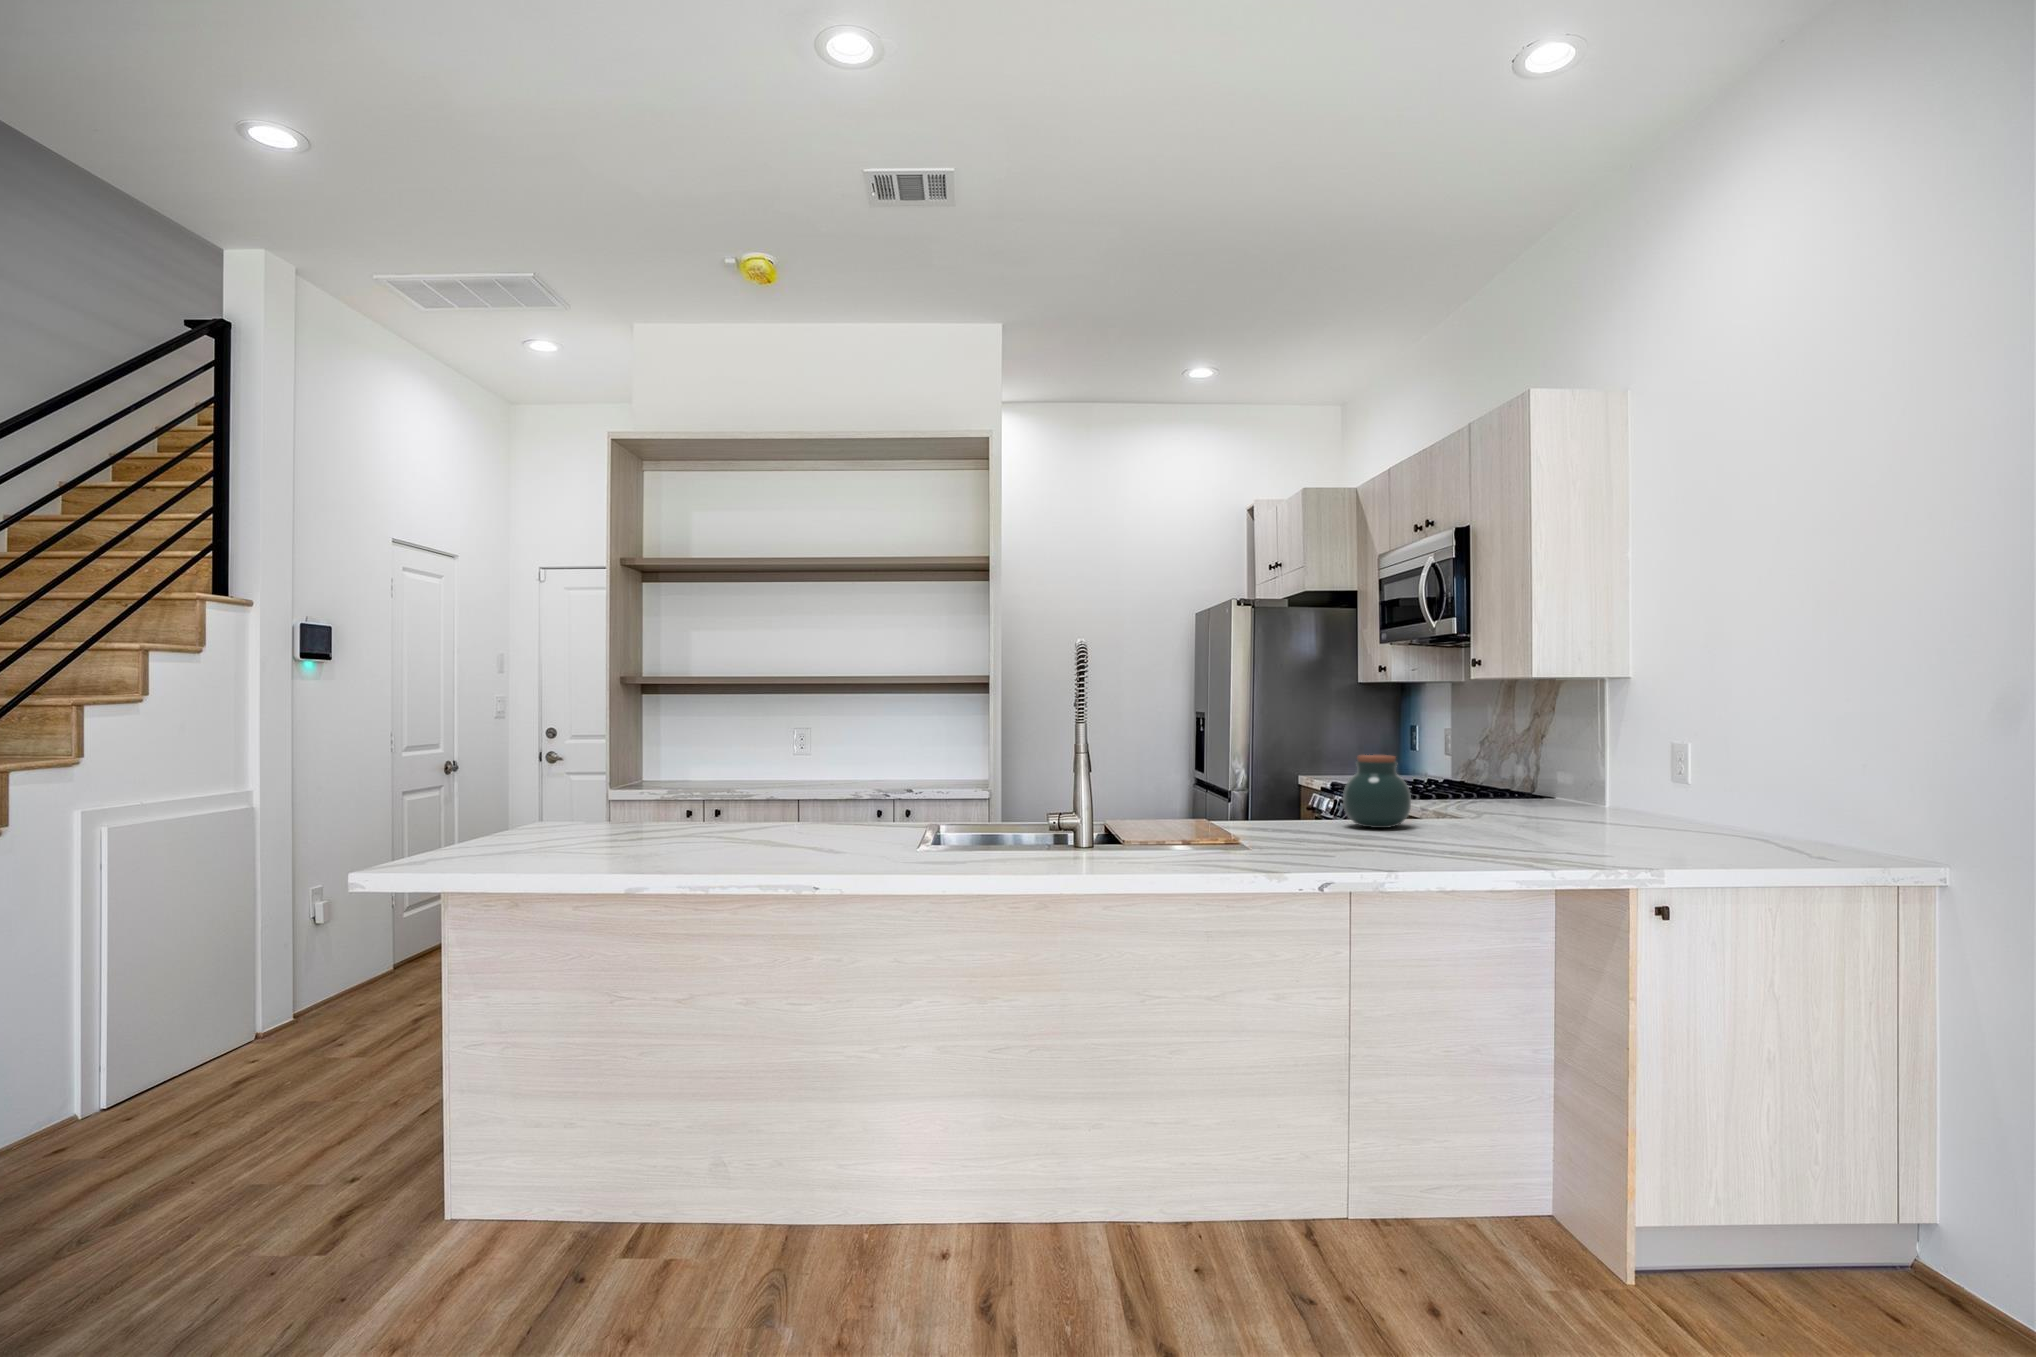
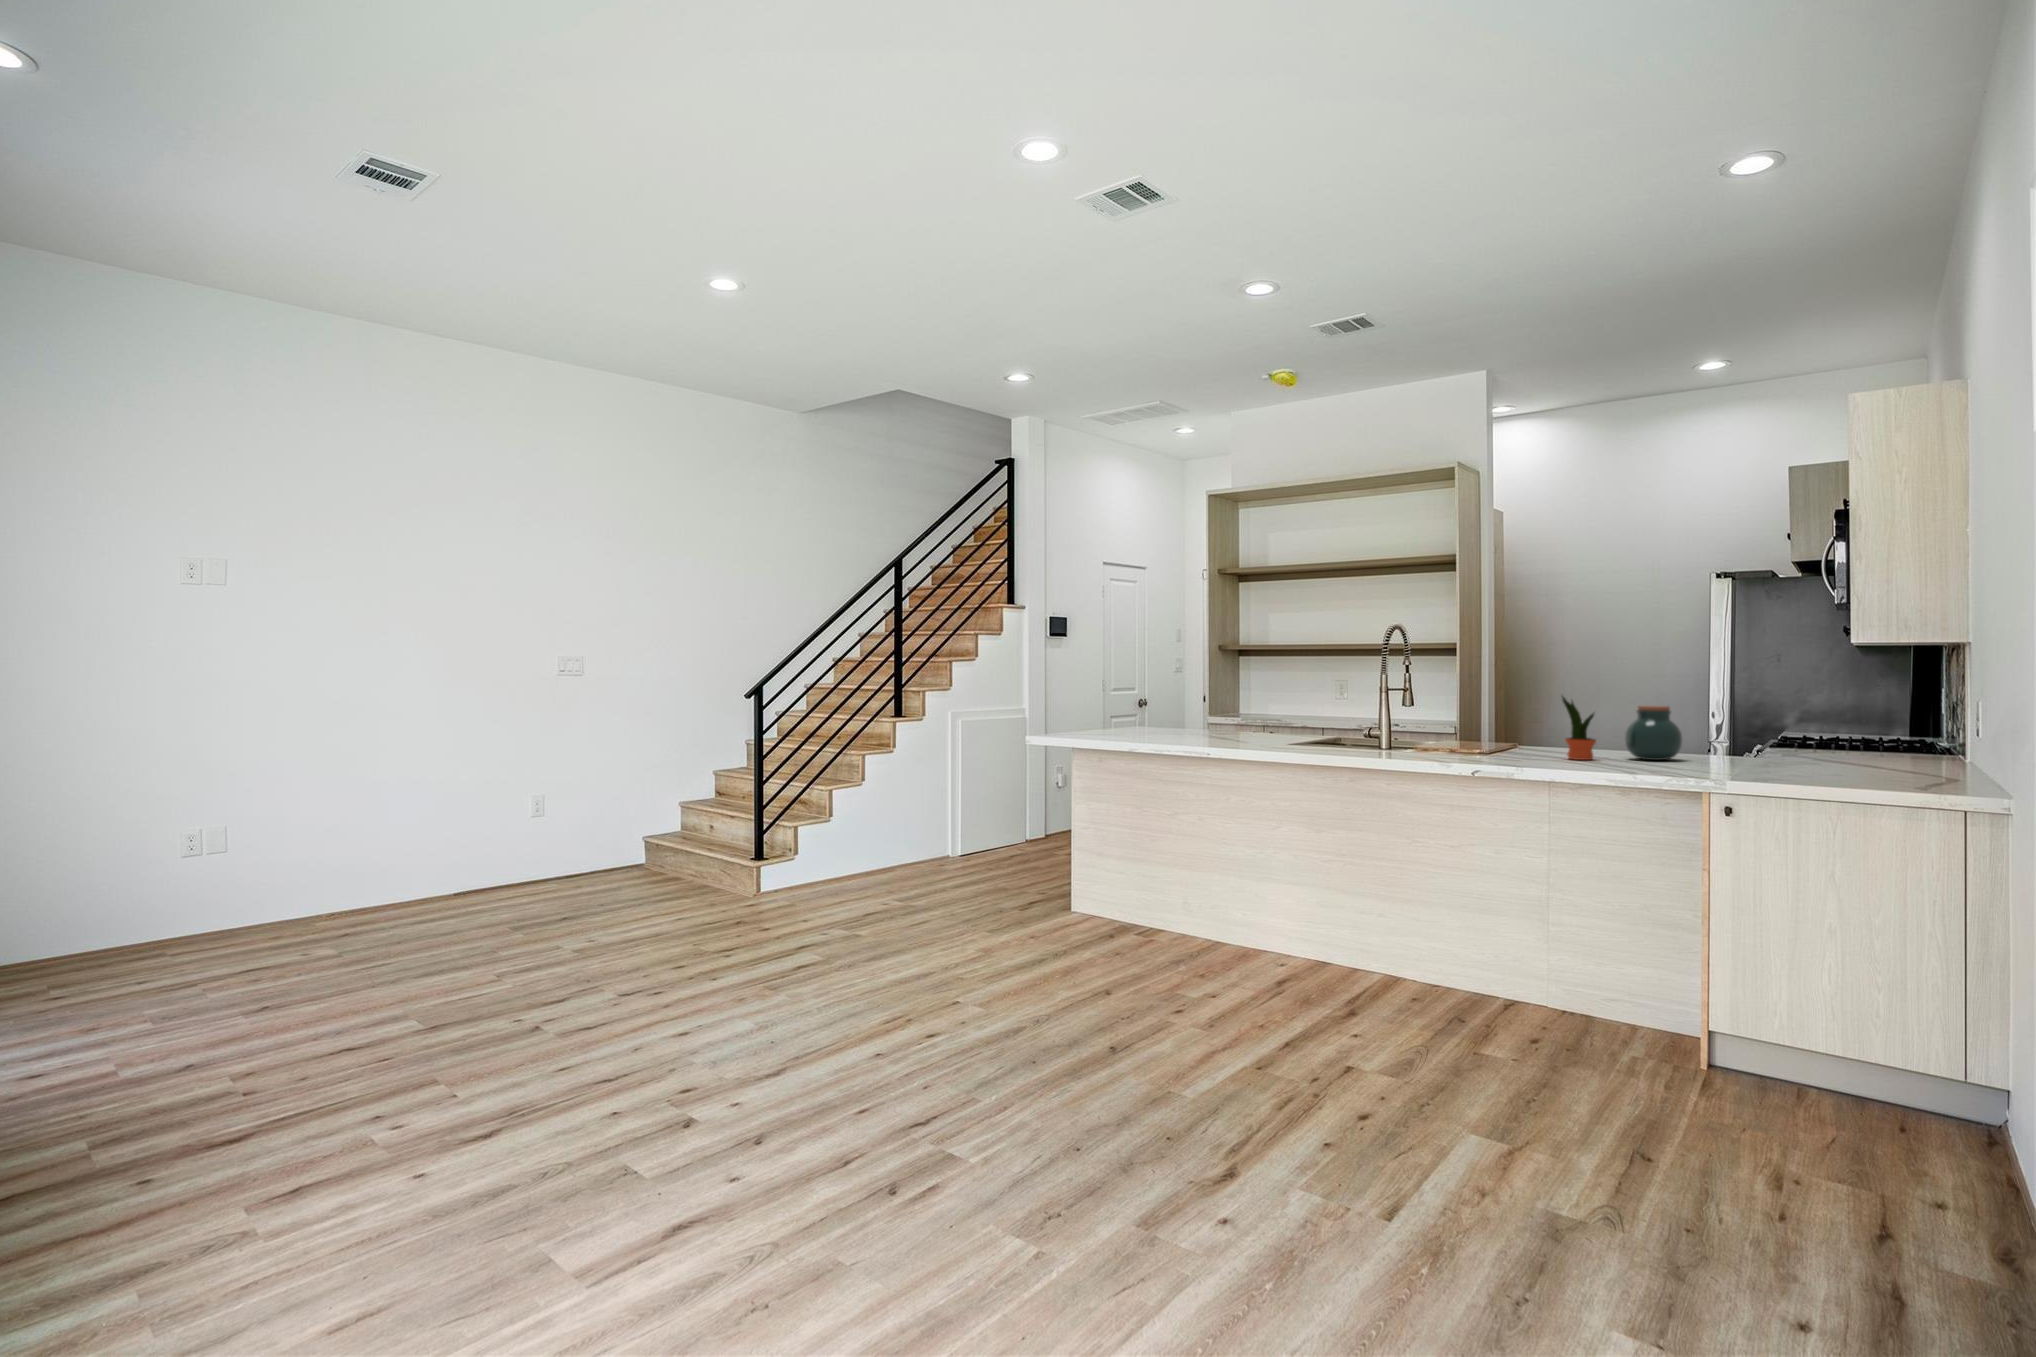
potted plant: none [1289,743,1333,835] -> present [1562,697,1596,760]

